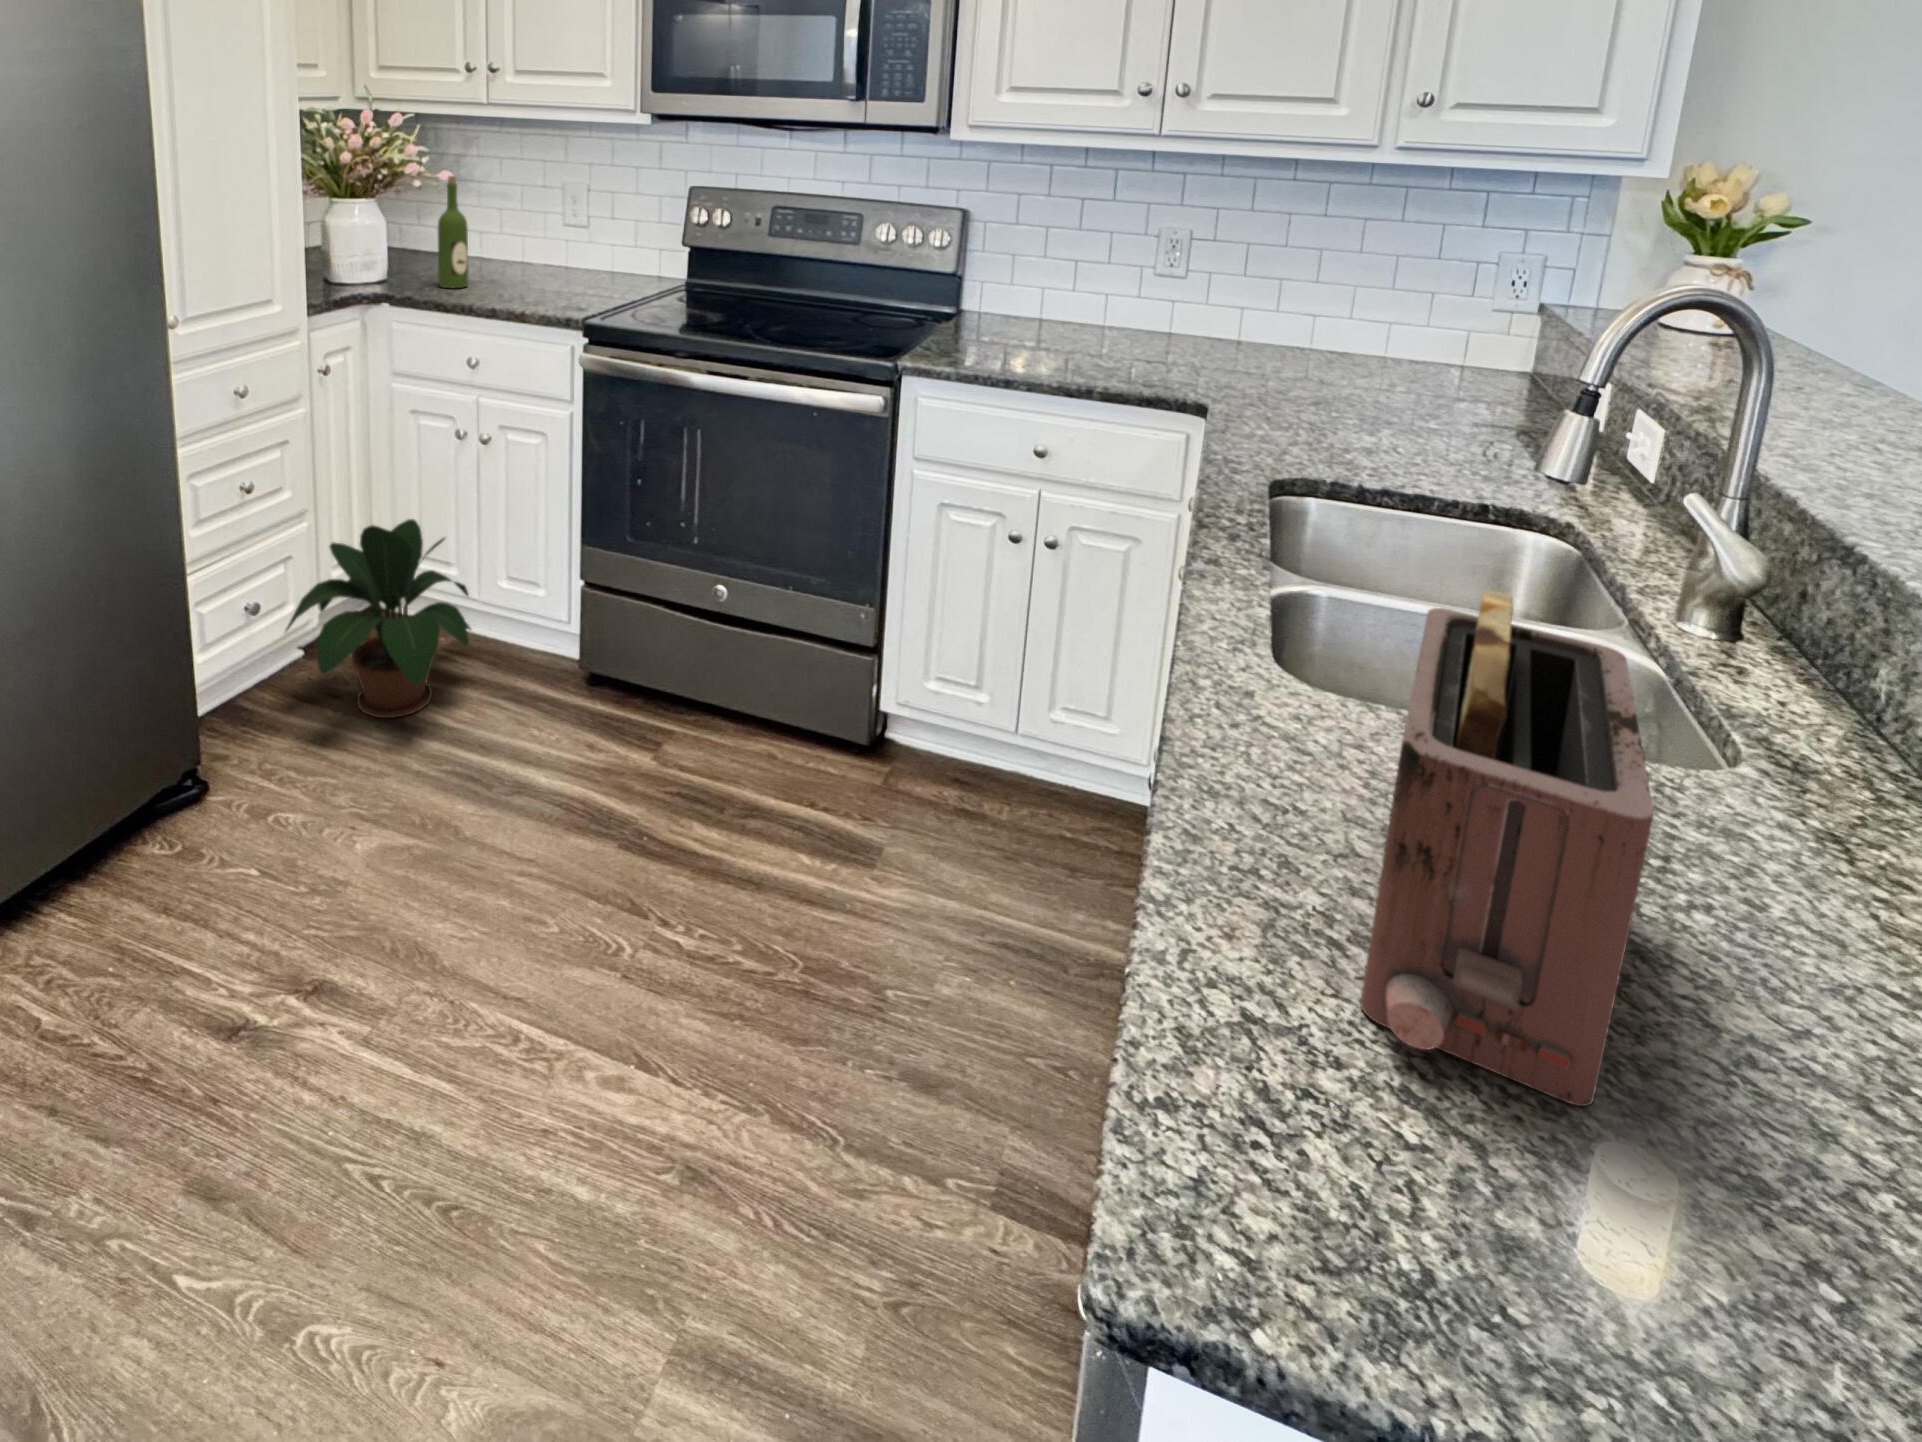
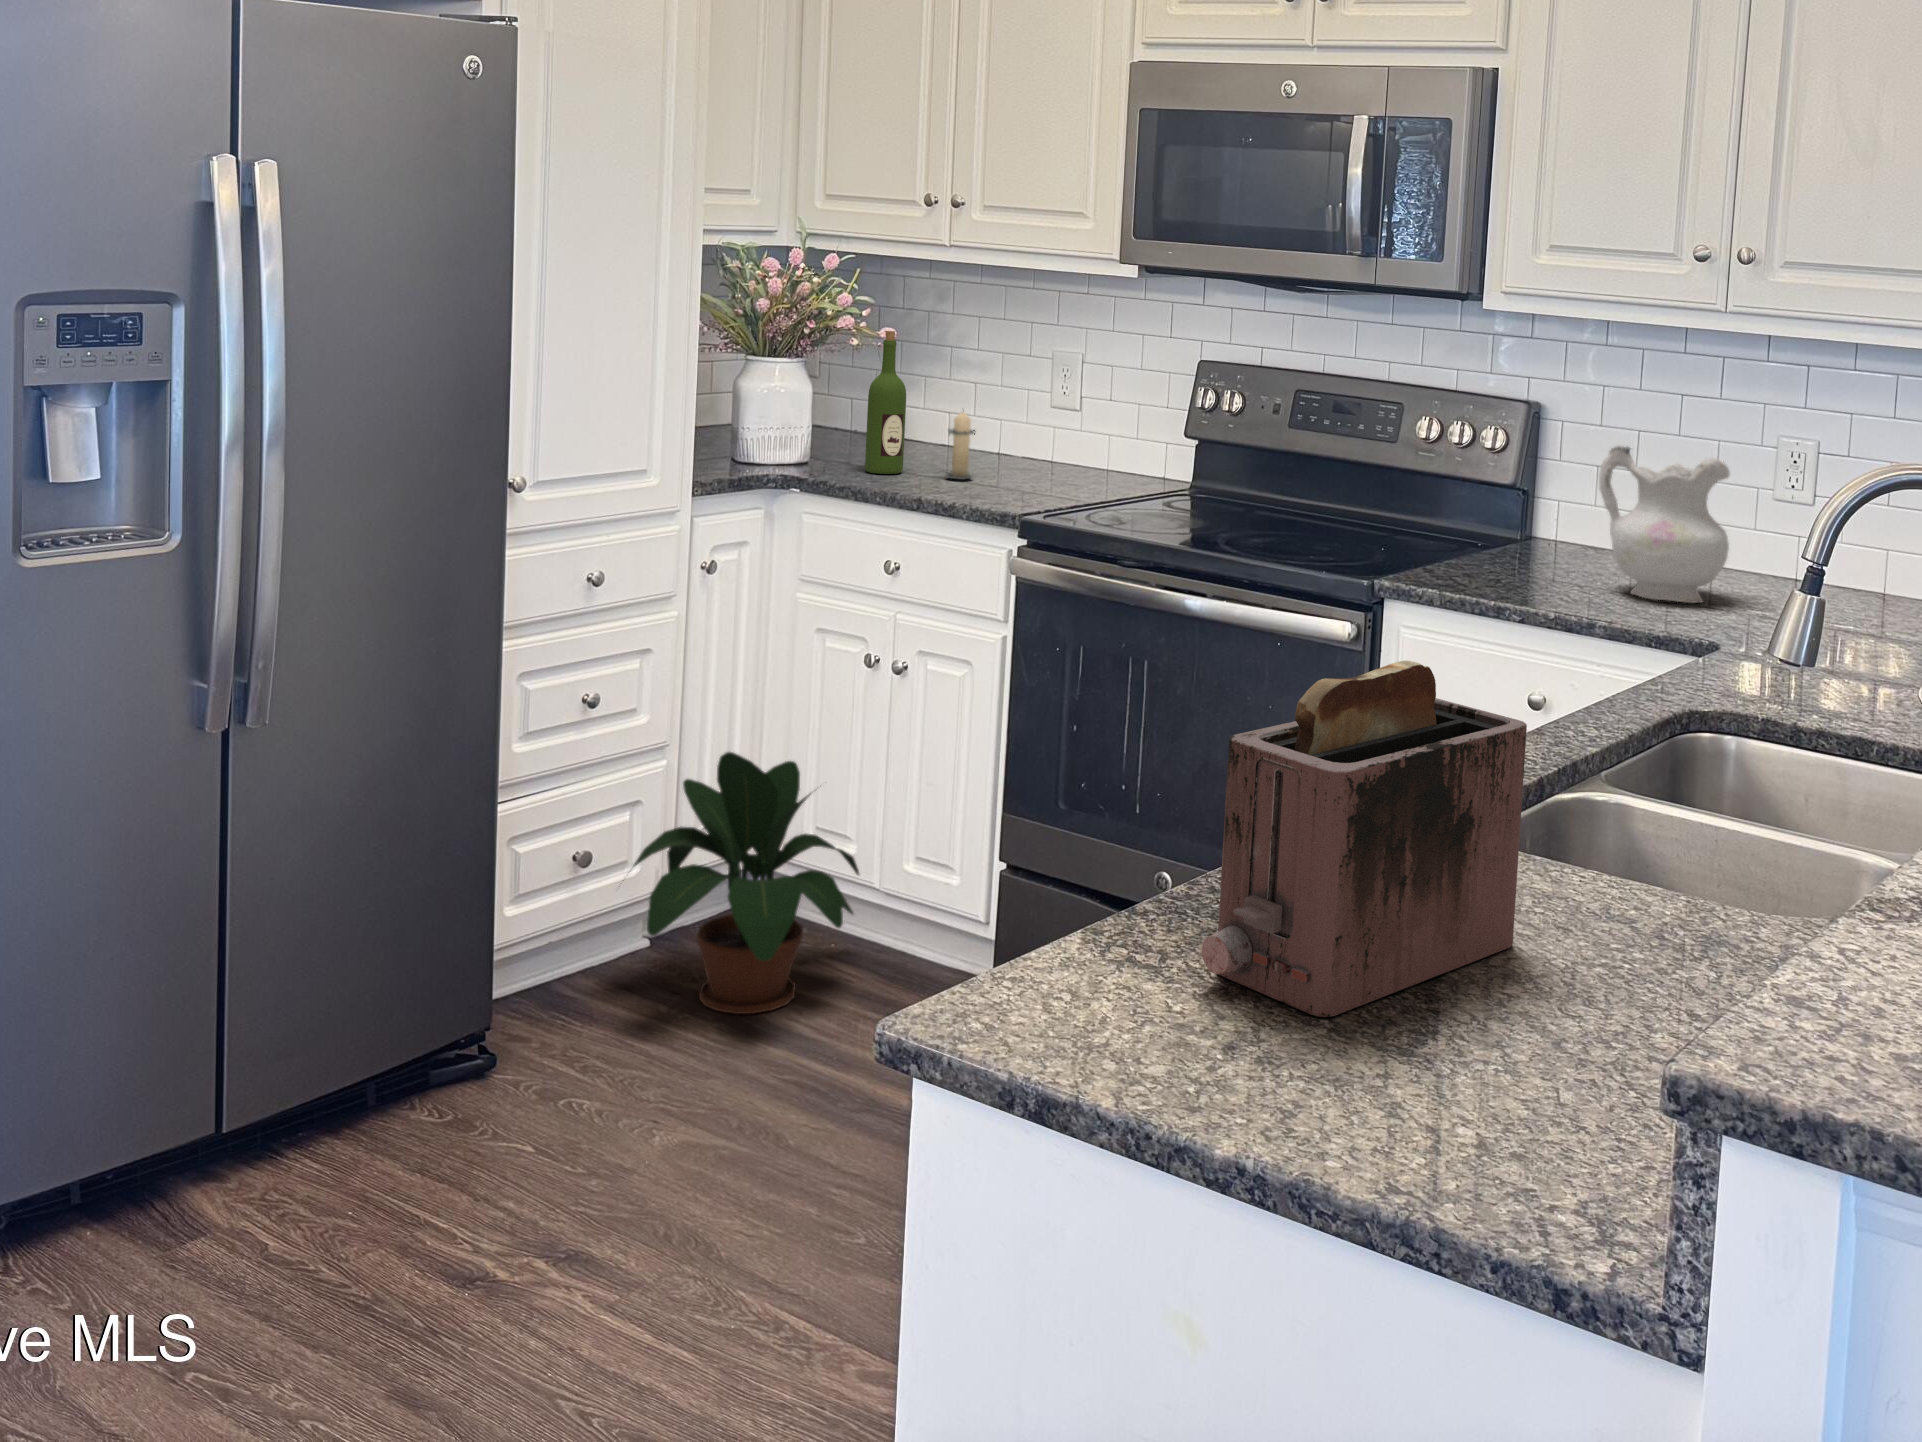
candle: none [501,234,529,290] -> present [946,413,976,479]
ceramic pitcher: none [1062,247,1167,366] -> present [1599,446,1730,603]

